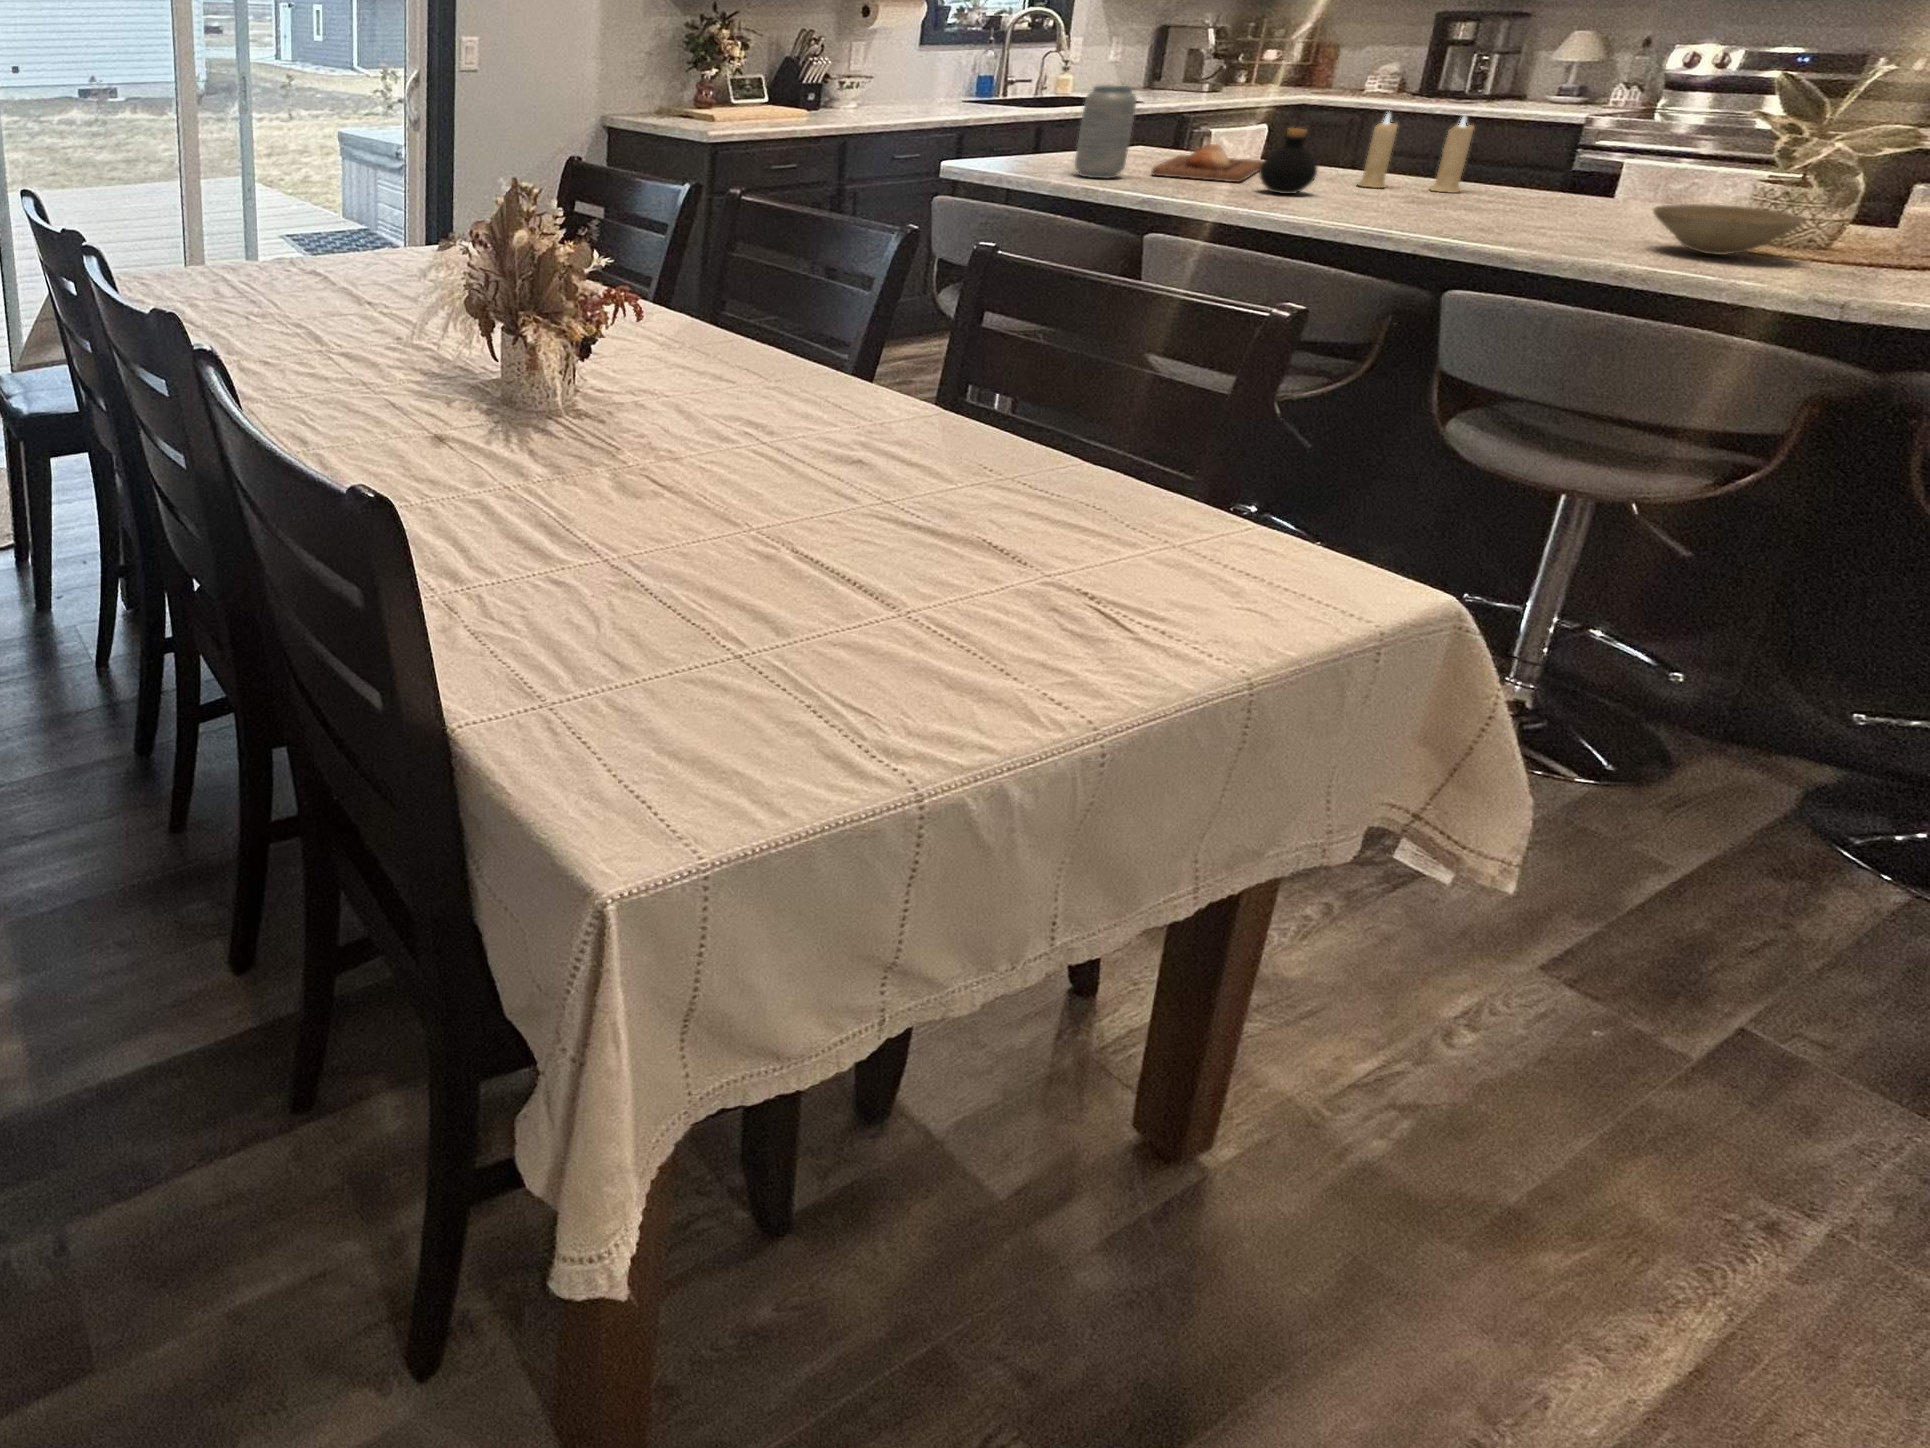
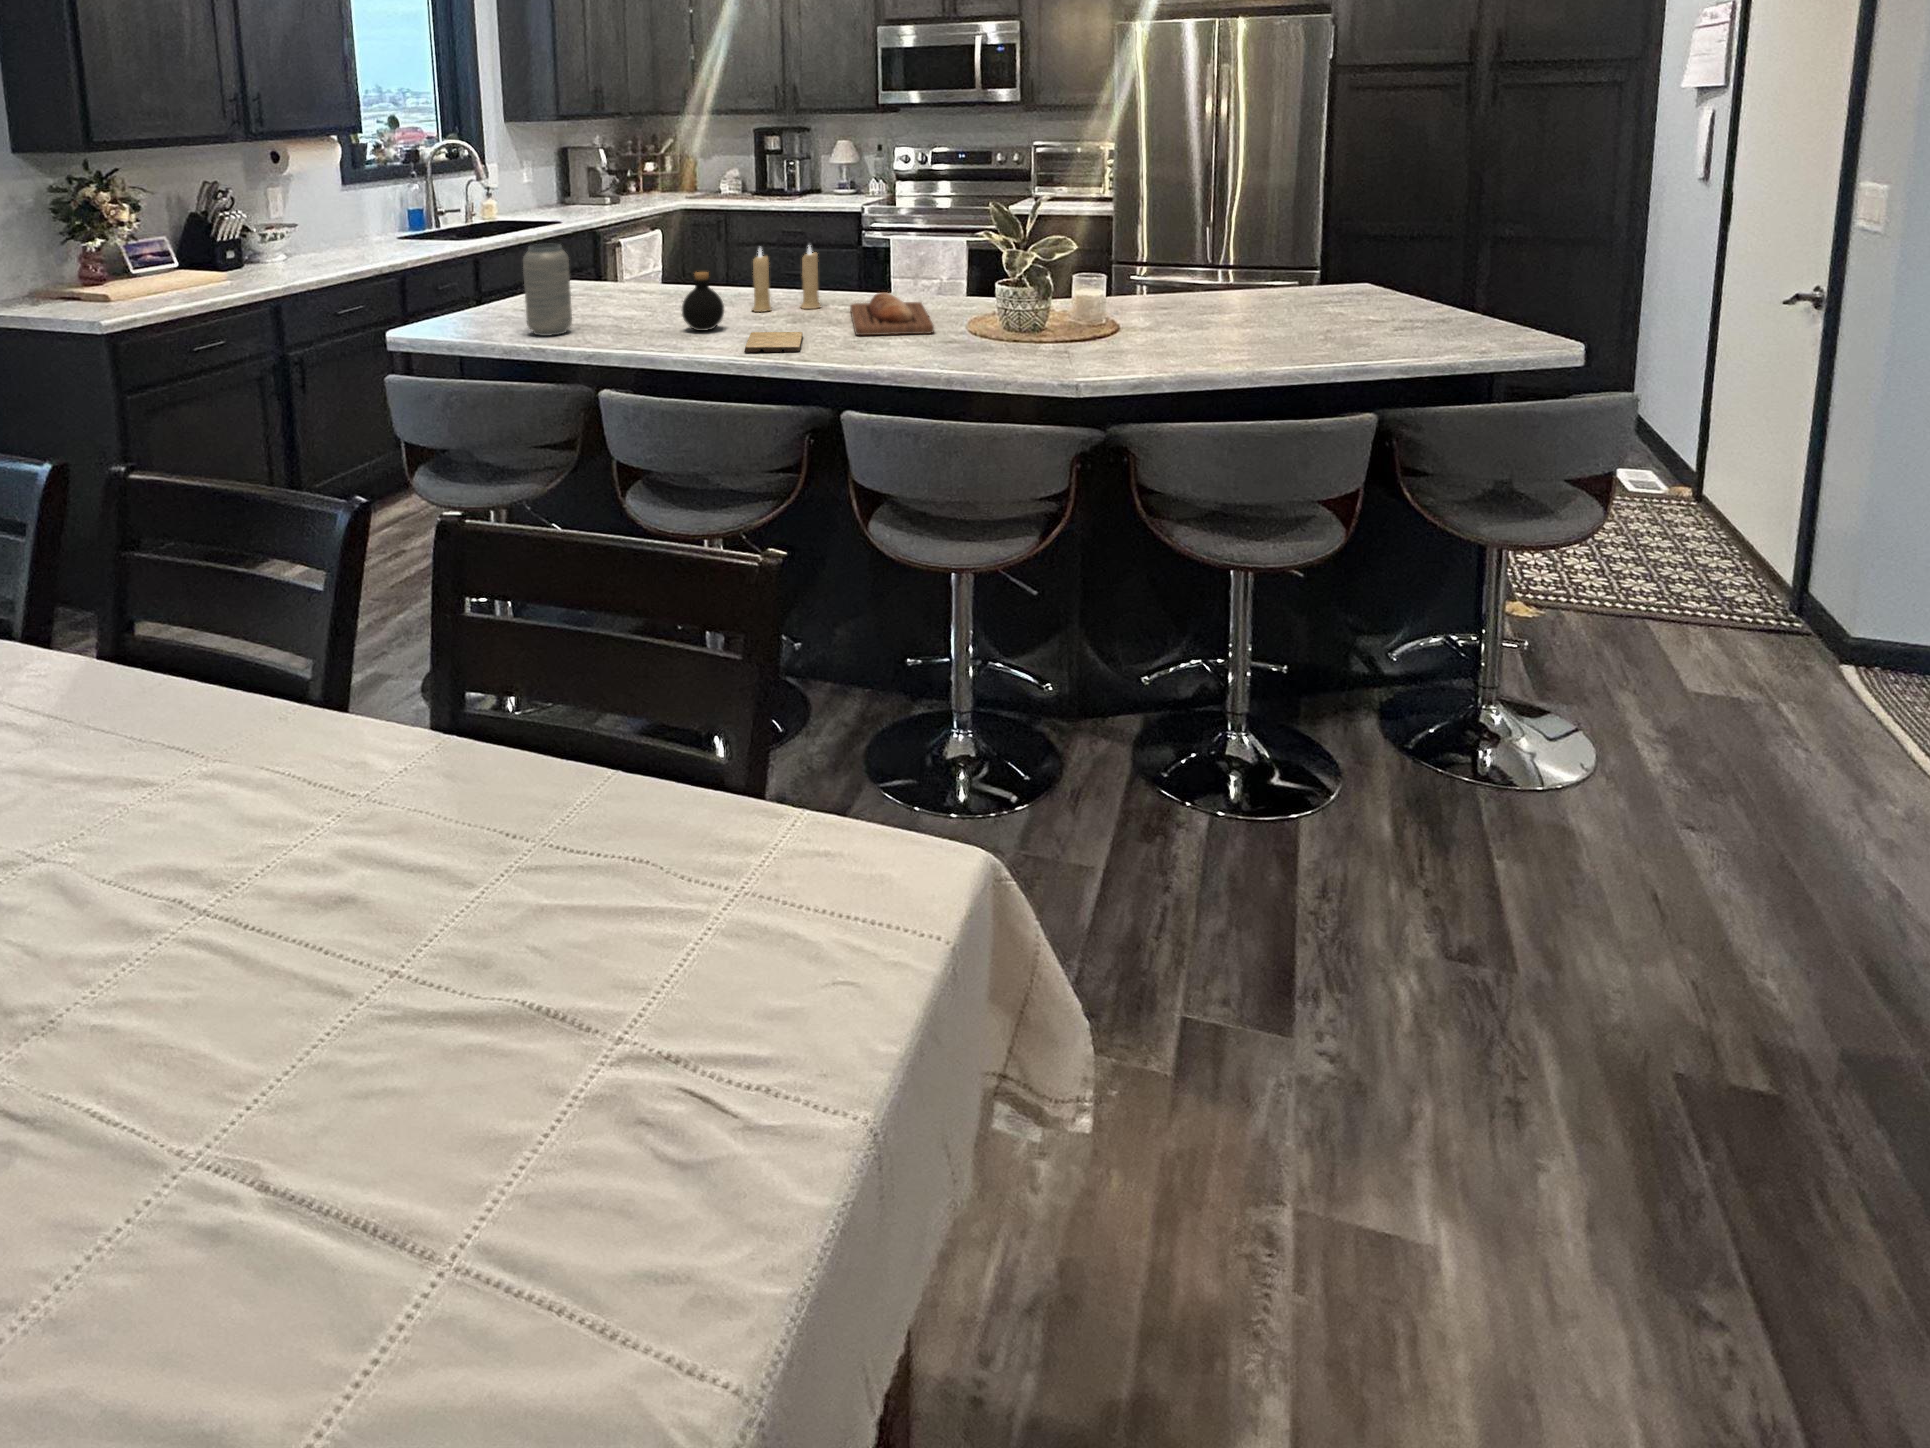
bread loaf: present [1151,144,1263,182] -> present [850,292,934,335]
cutting board: none [1329,200,1419,223] -> present [744,332,803,352]
bowl: present [1653,204,1803,255] -> none [944,309,1023,350]

